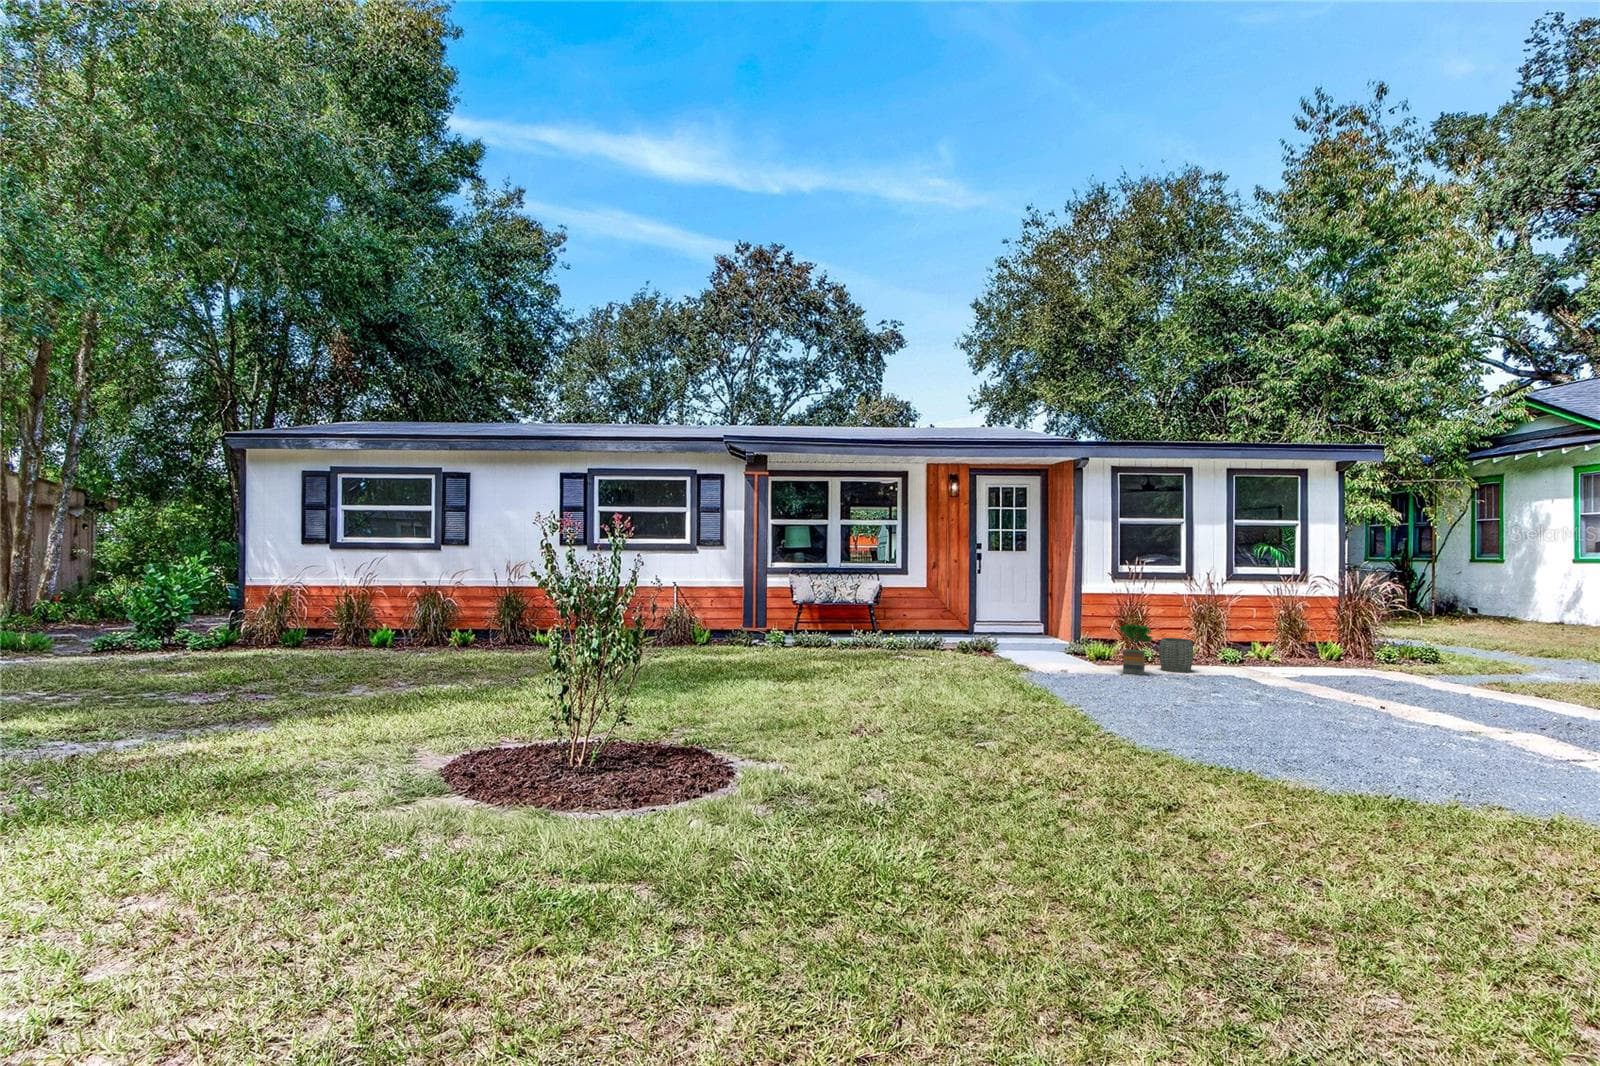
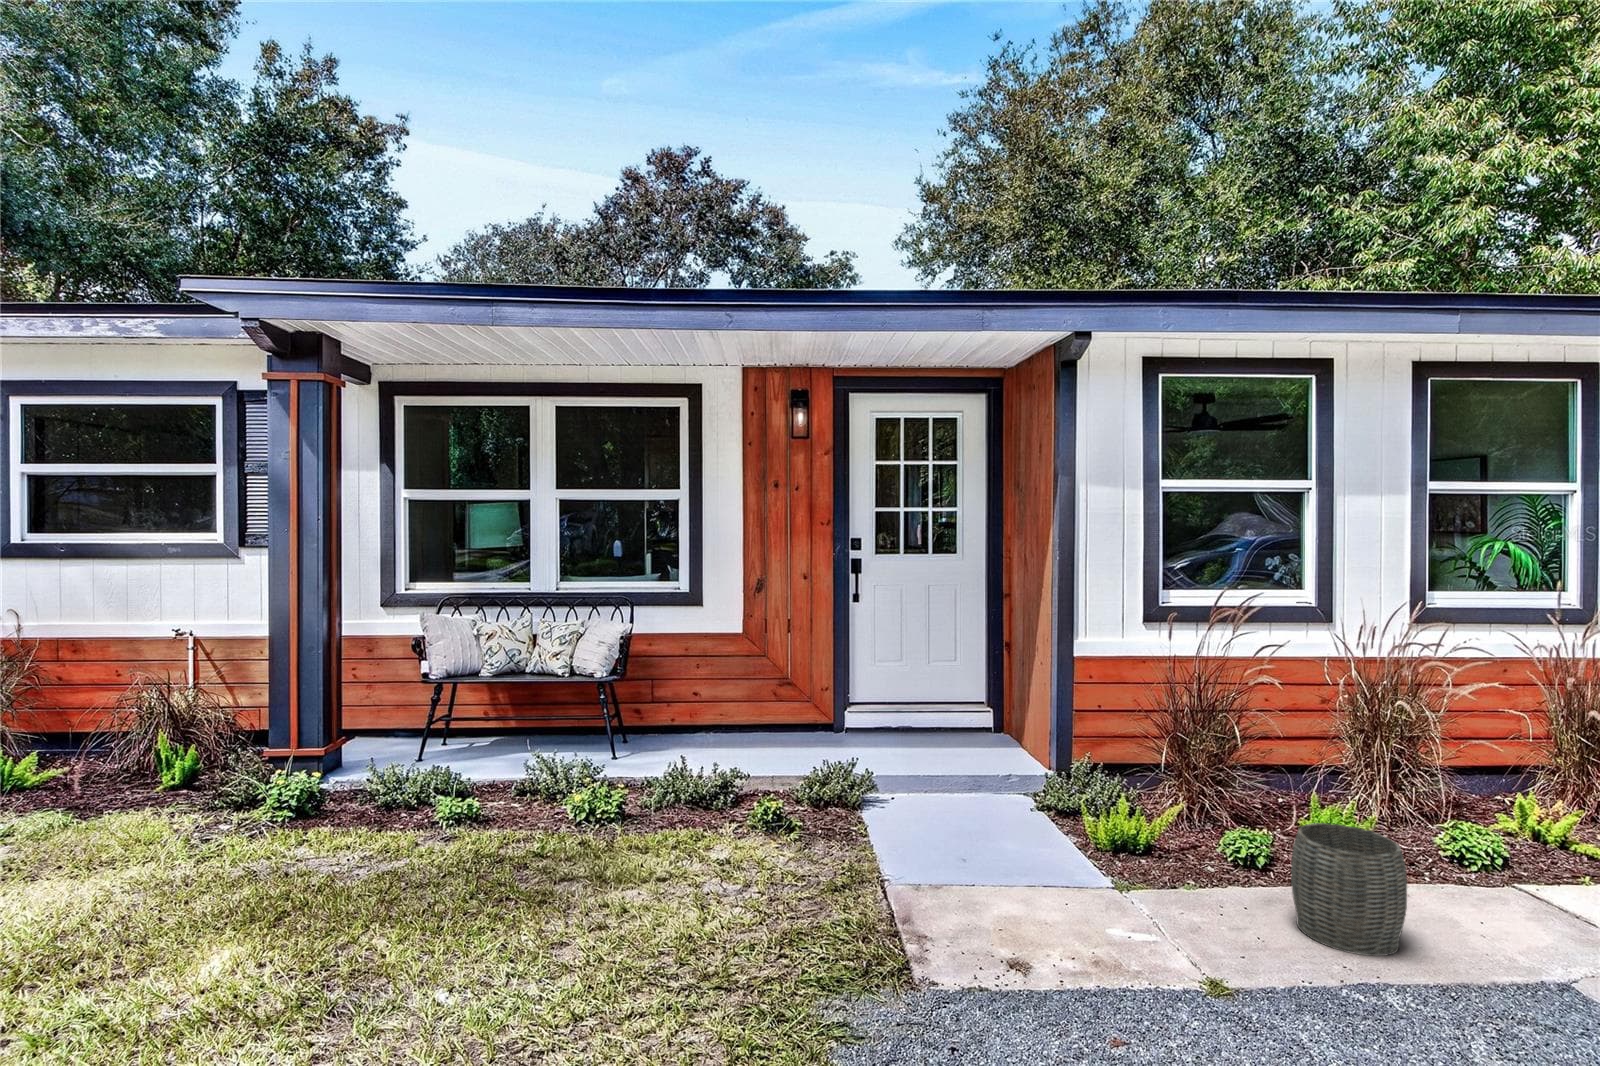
potted tree: present [1120,624,1152,675] -> none [1165,794,1289,983]

